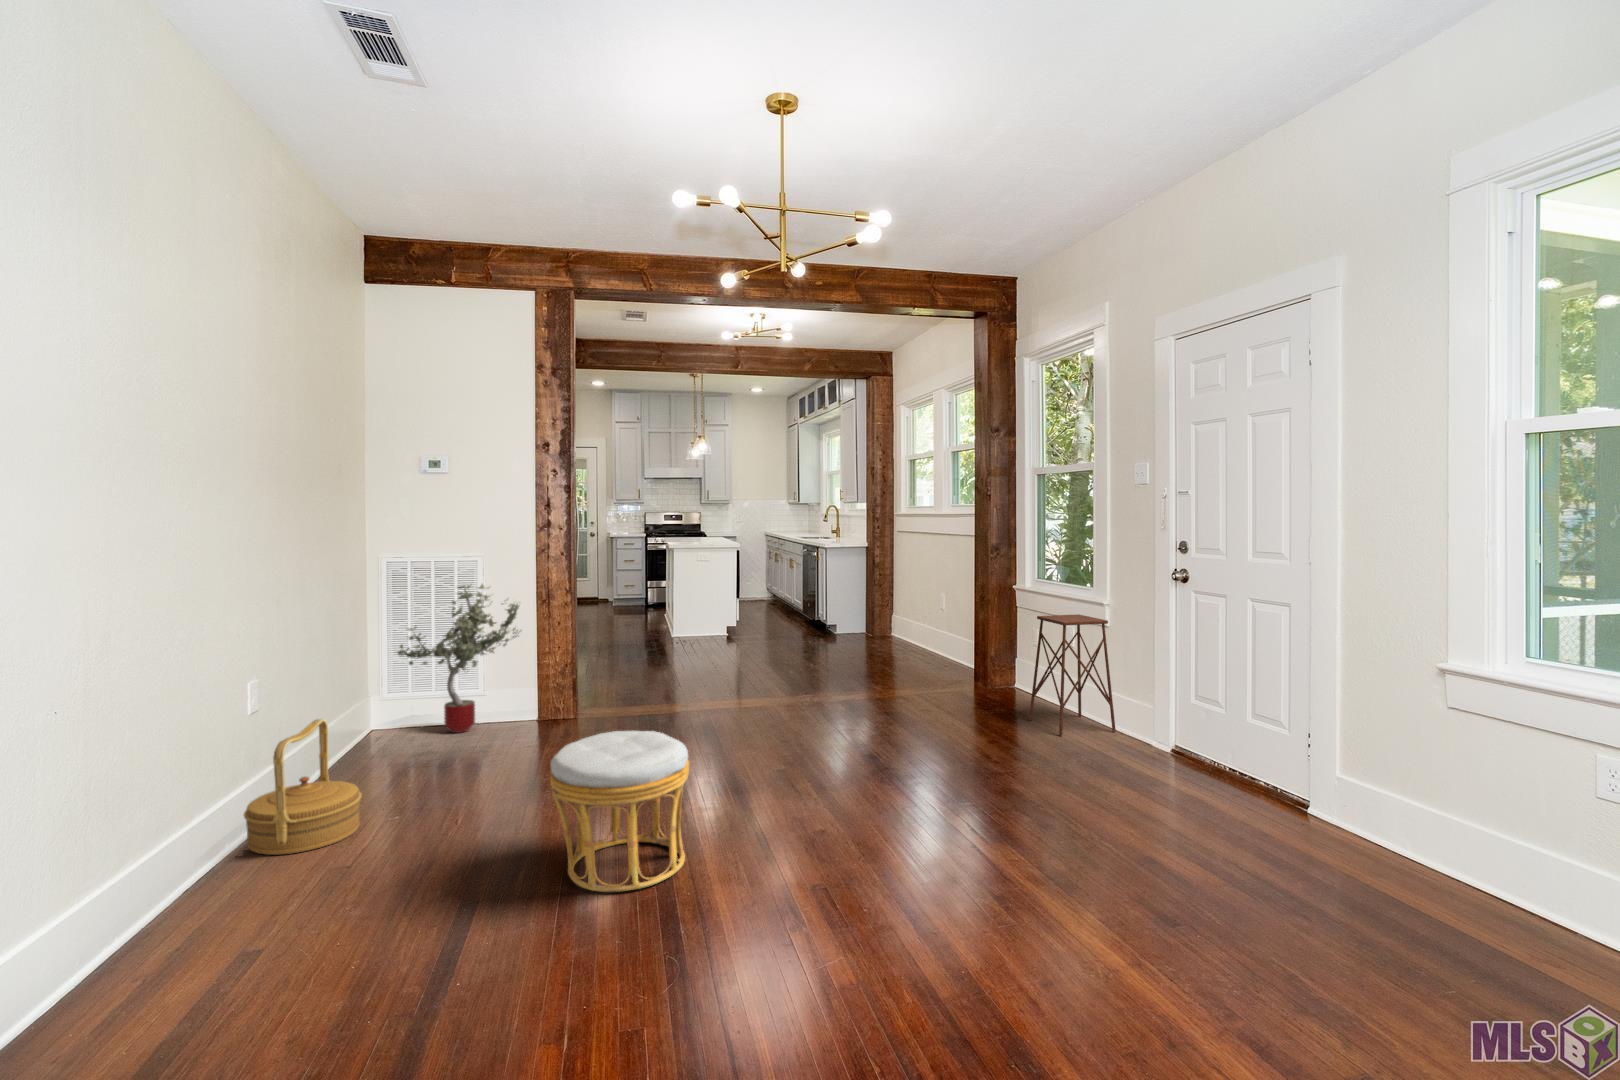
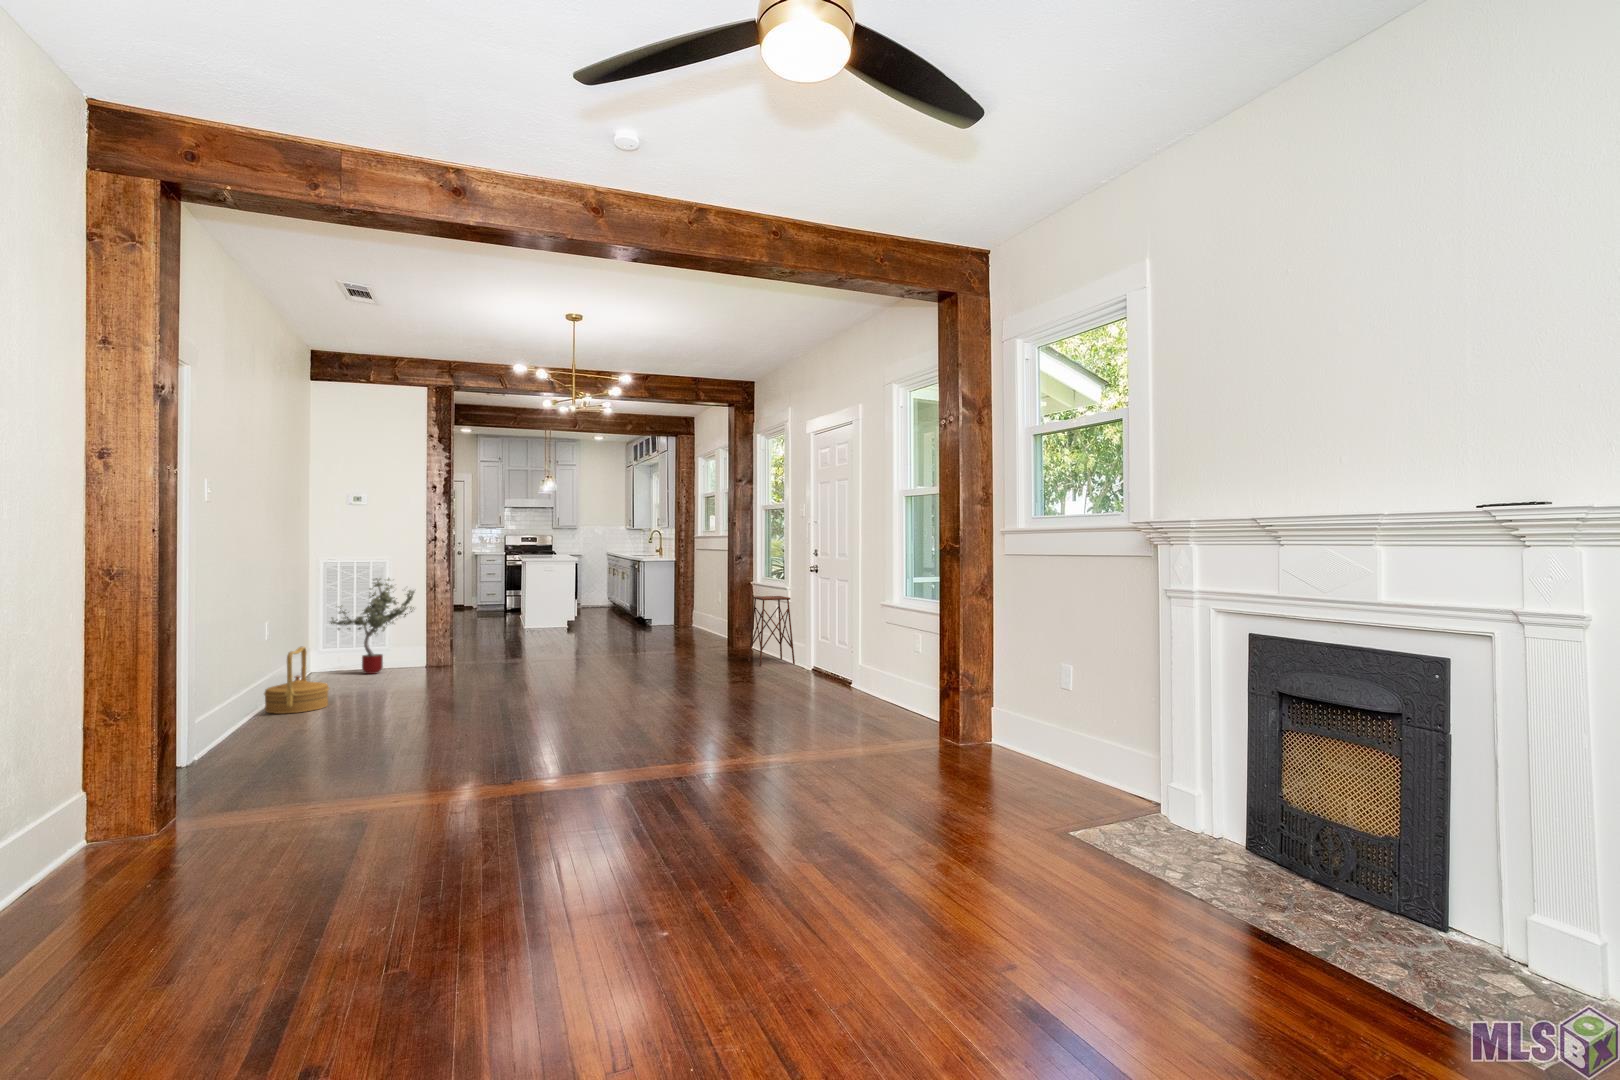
ottoman: present [550,731,689,892] -> none [446,645,520,717]

